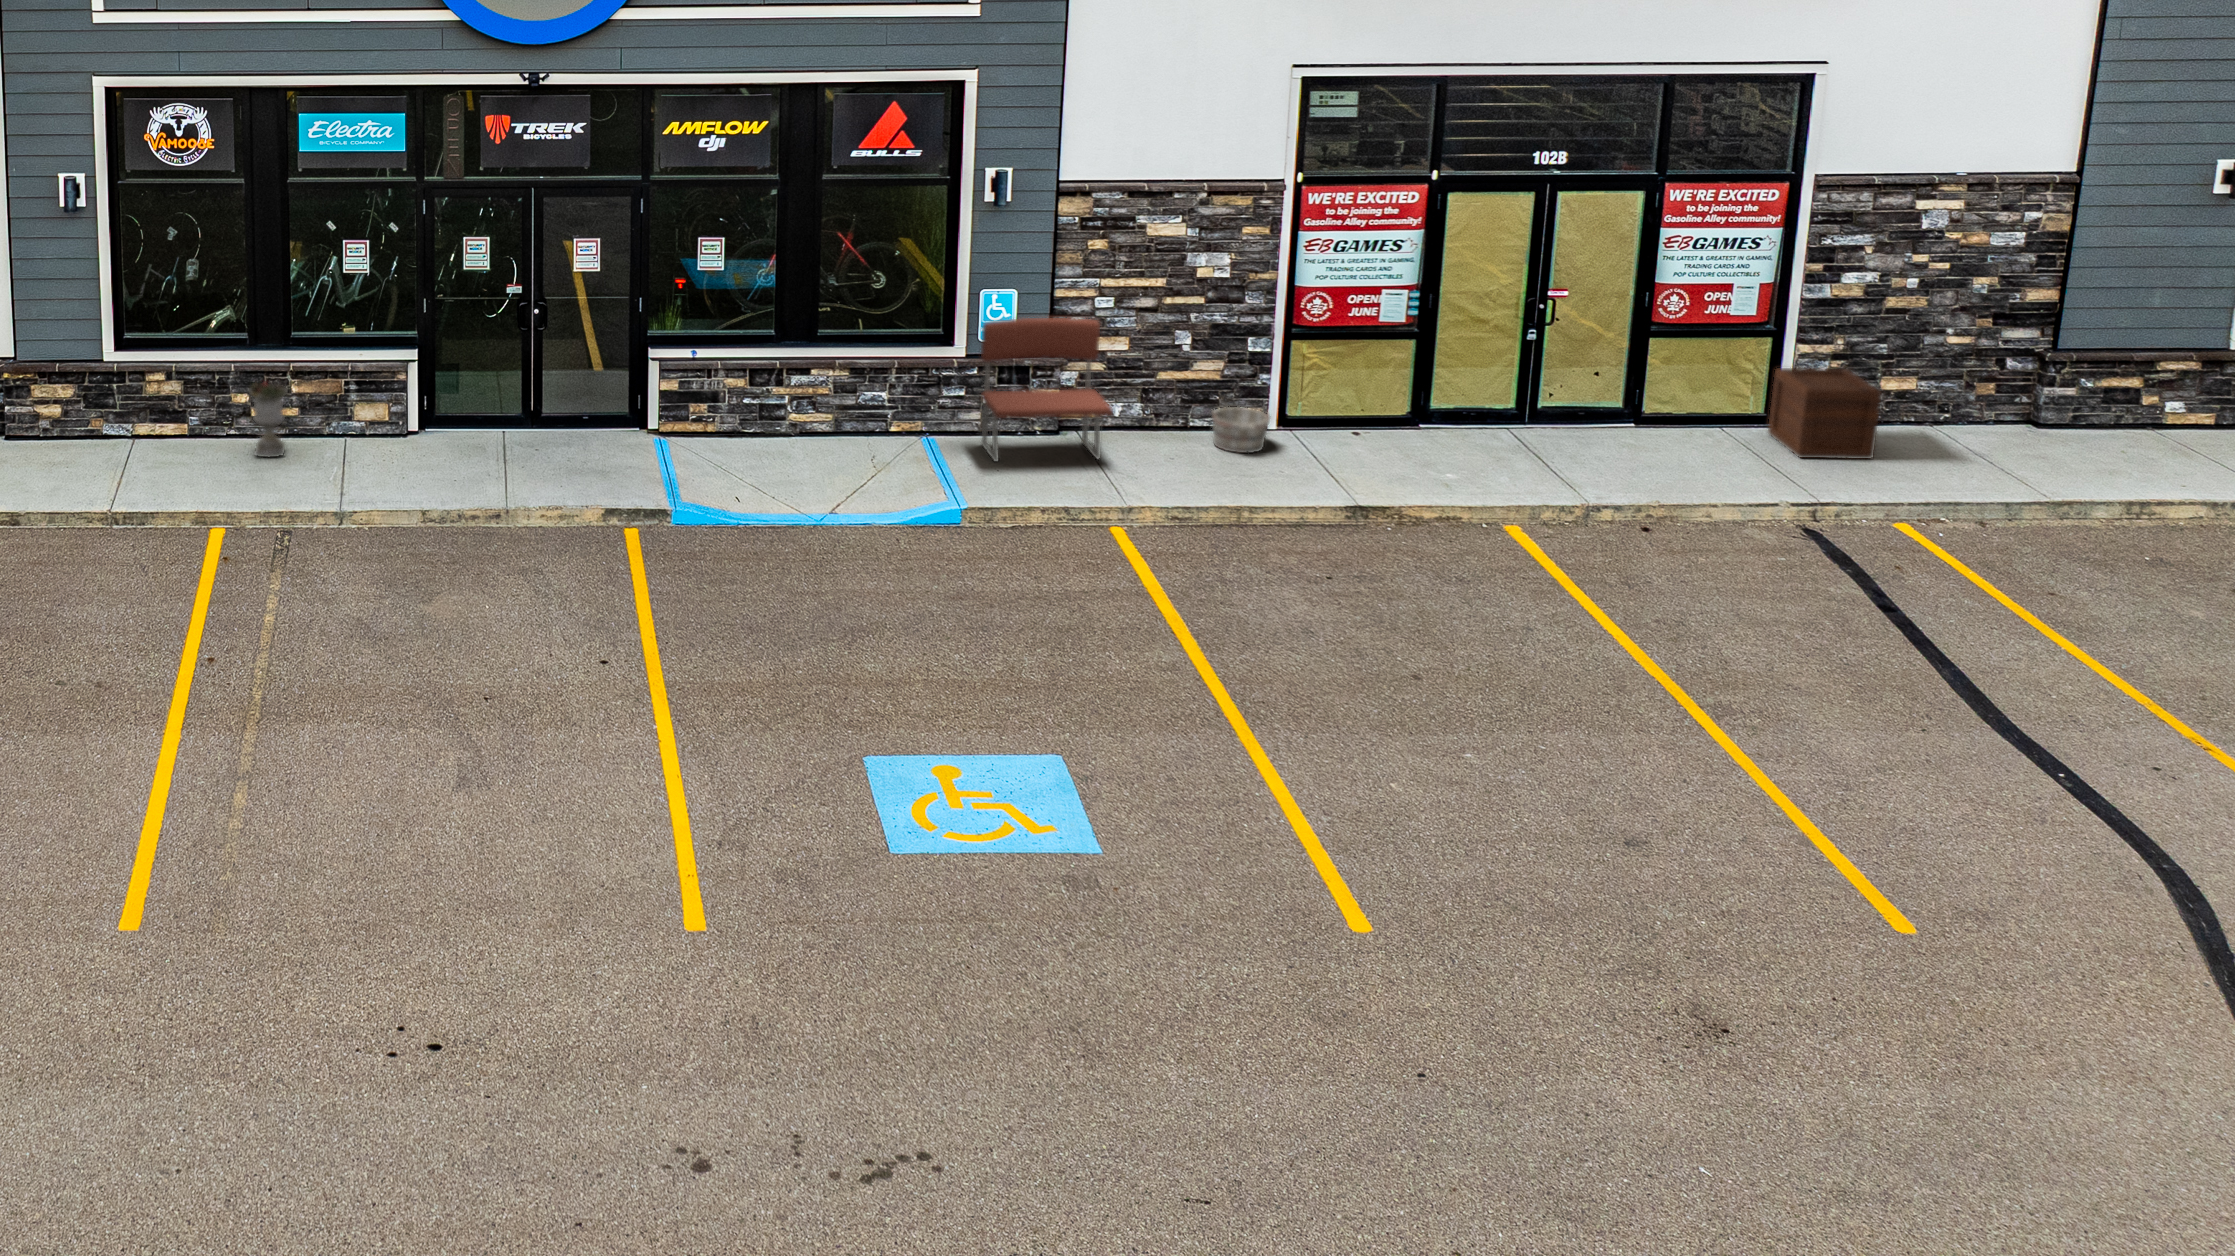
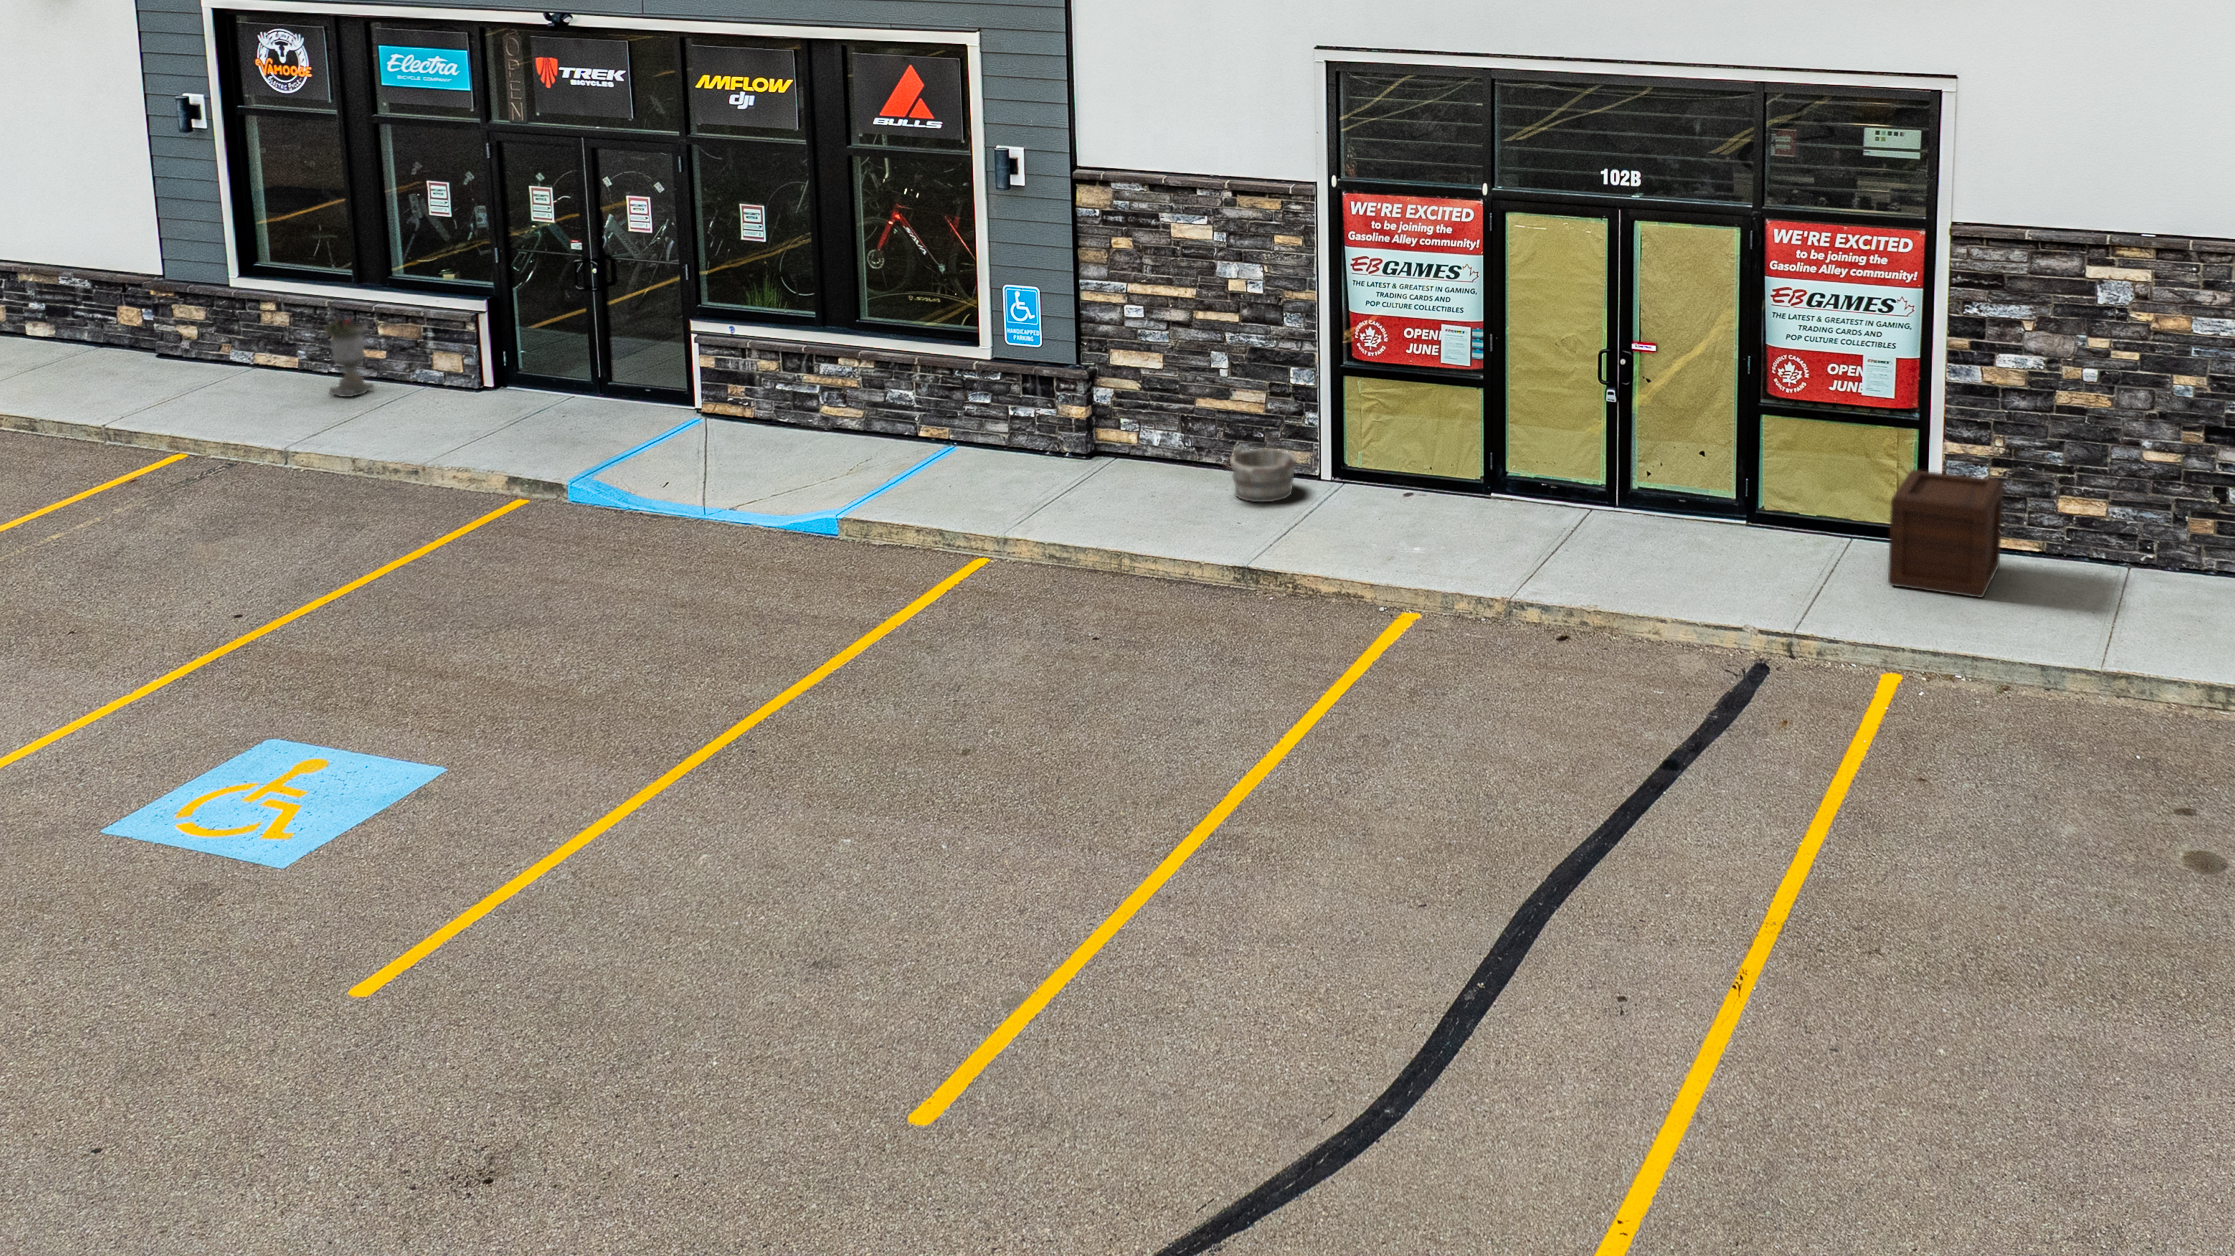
bench: present [981,318,1113,461] -> none [957,320,1110,490]

